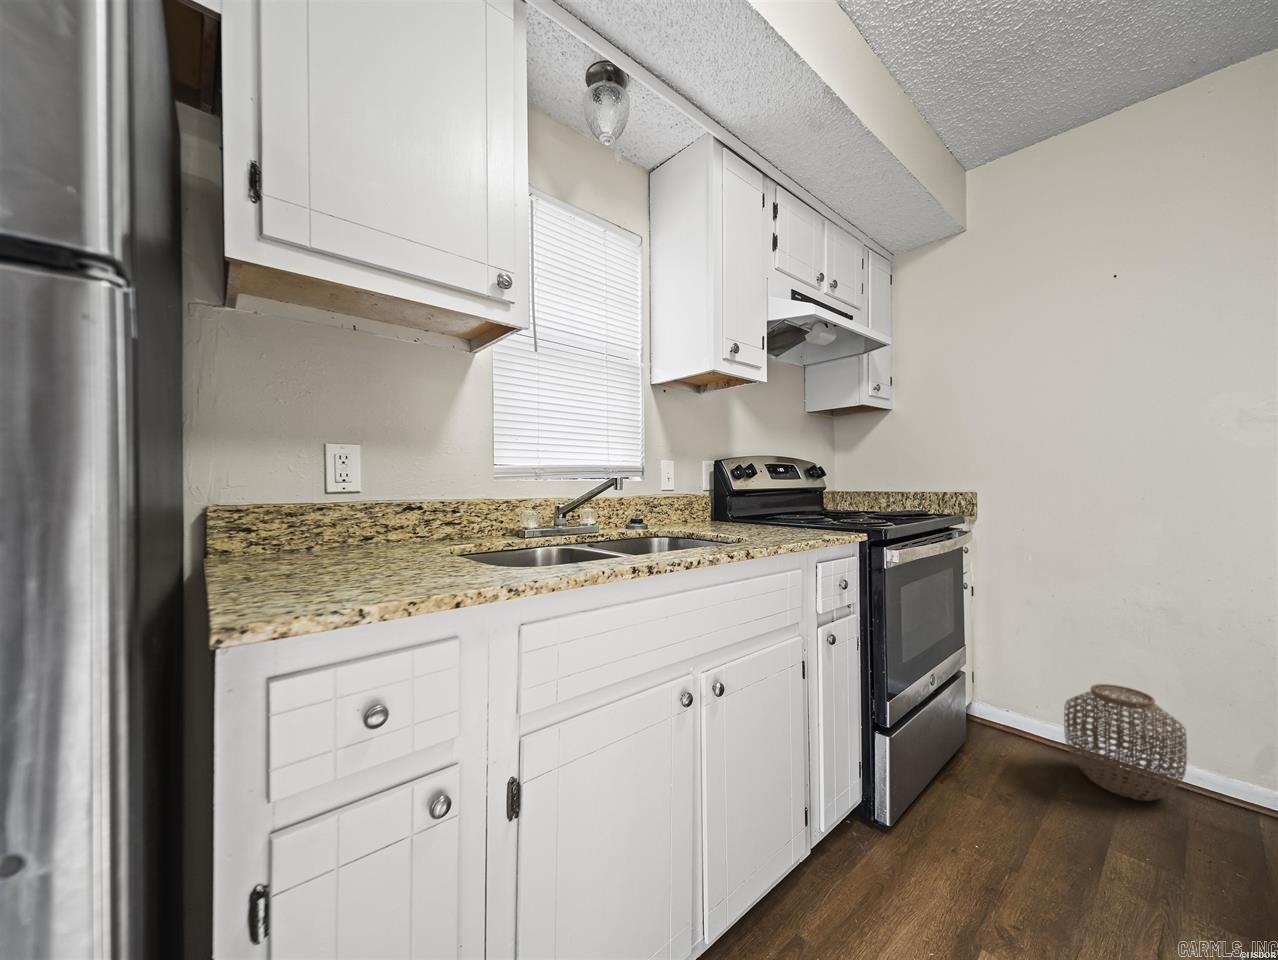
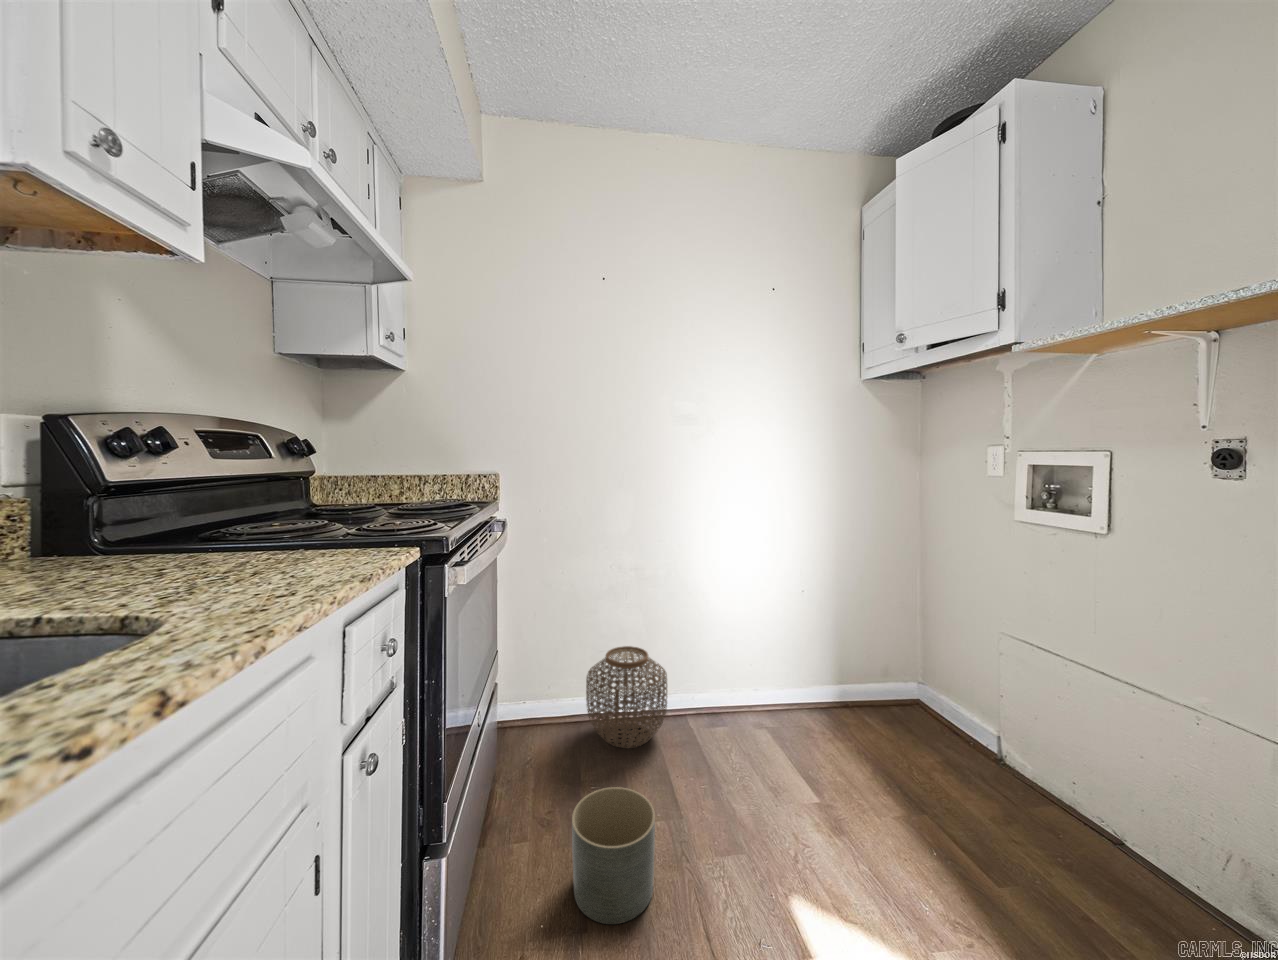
planter: none [994,773,1087,887] -> present [572,787,655,924]

